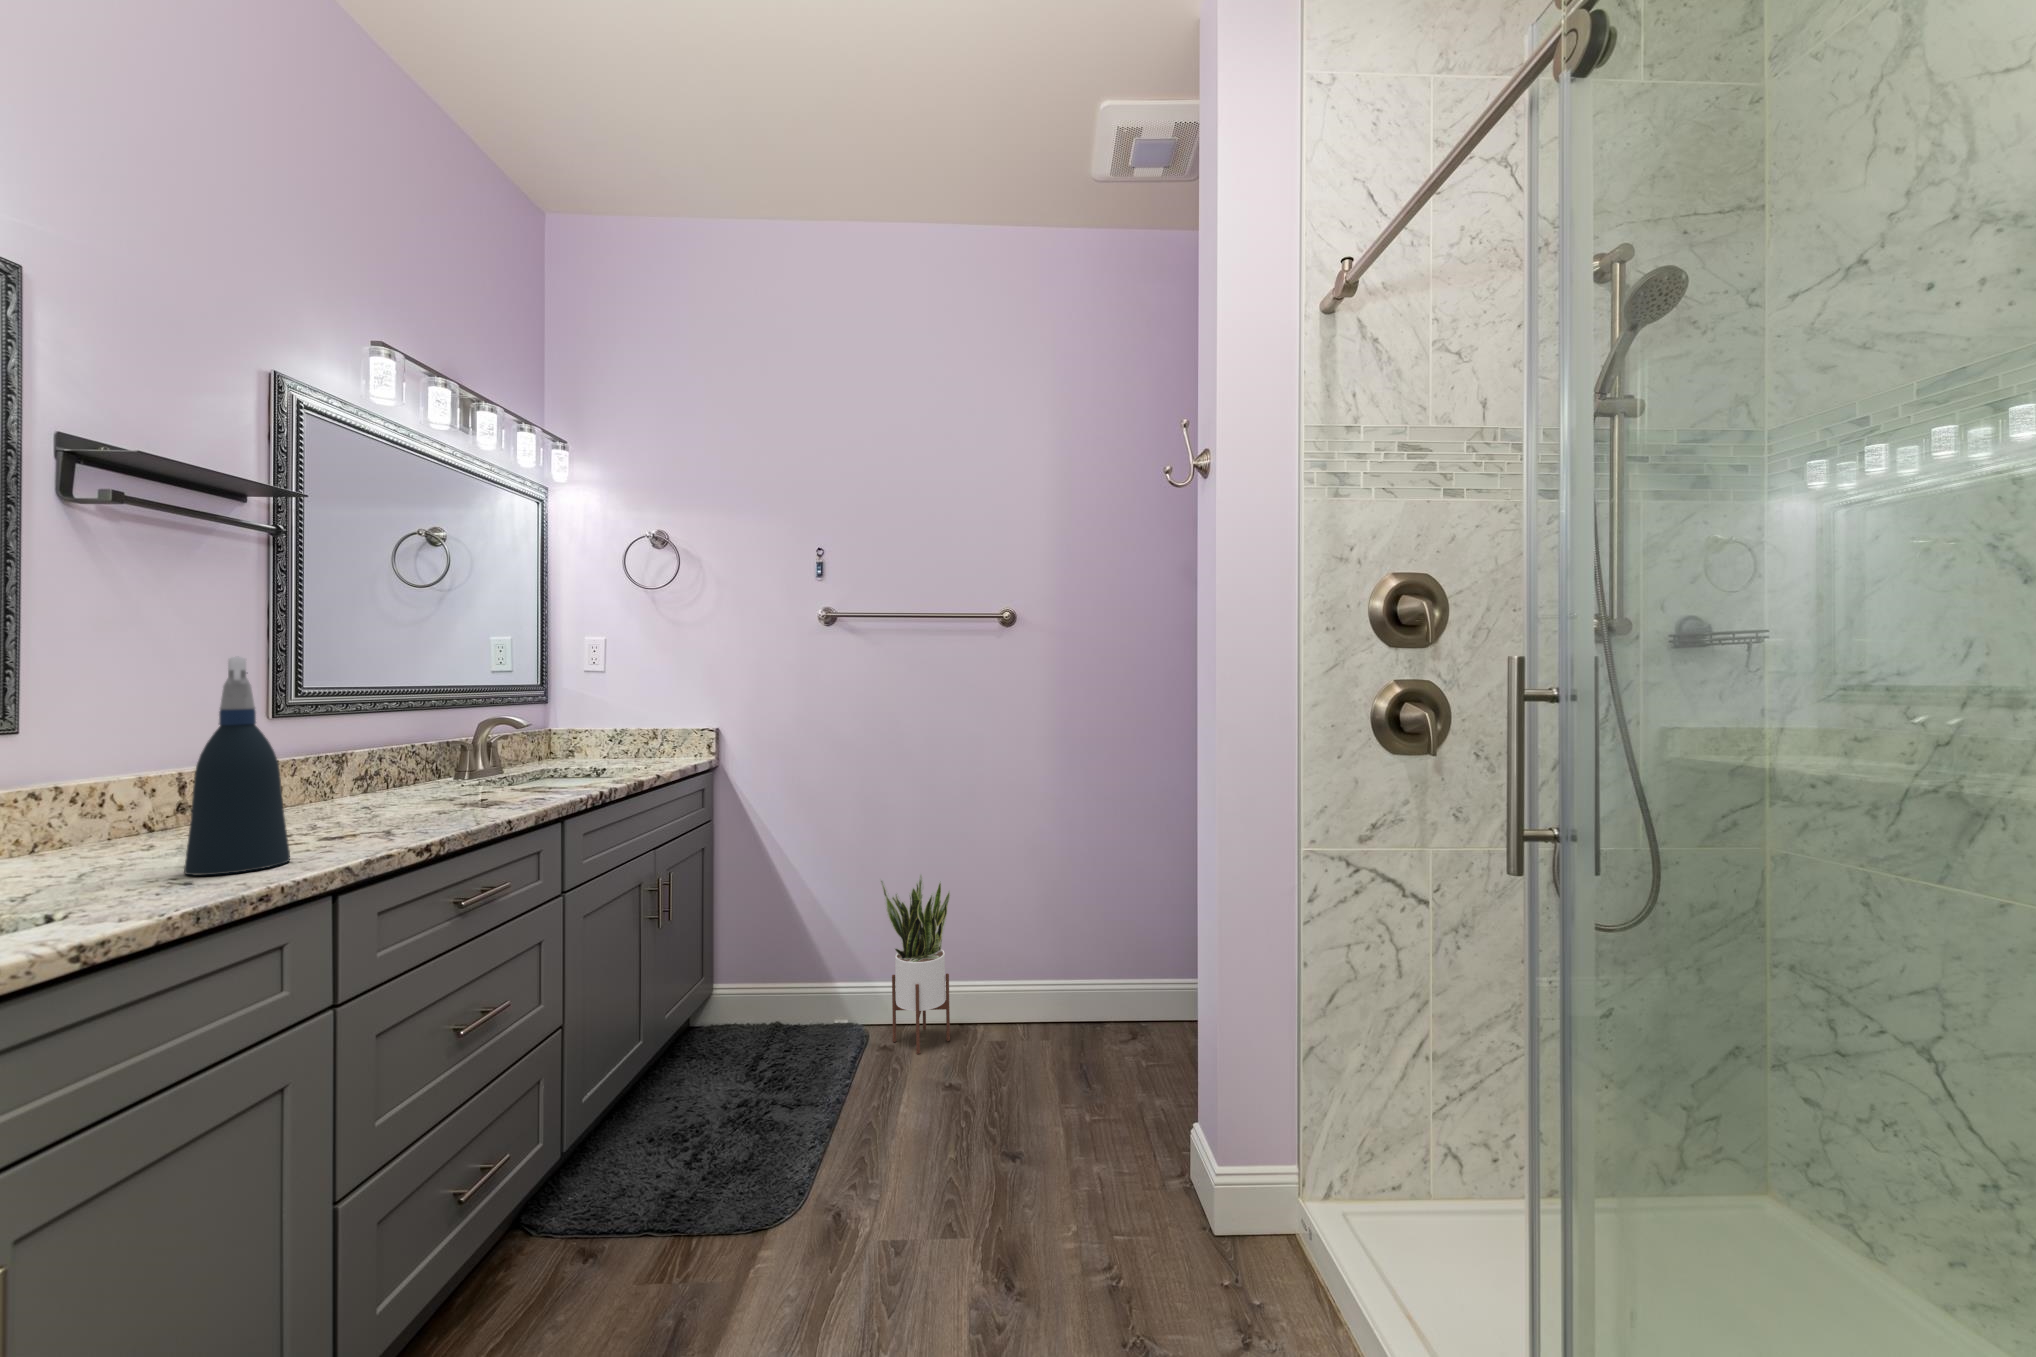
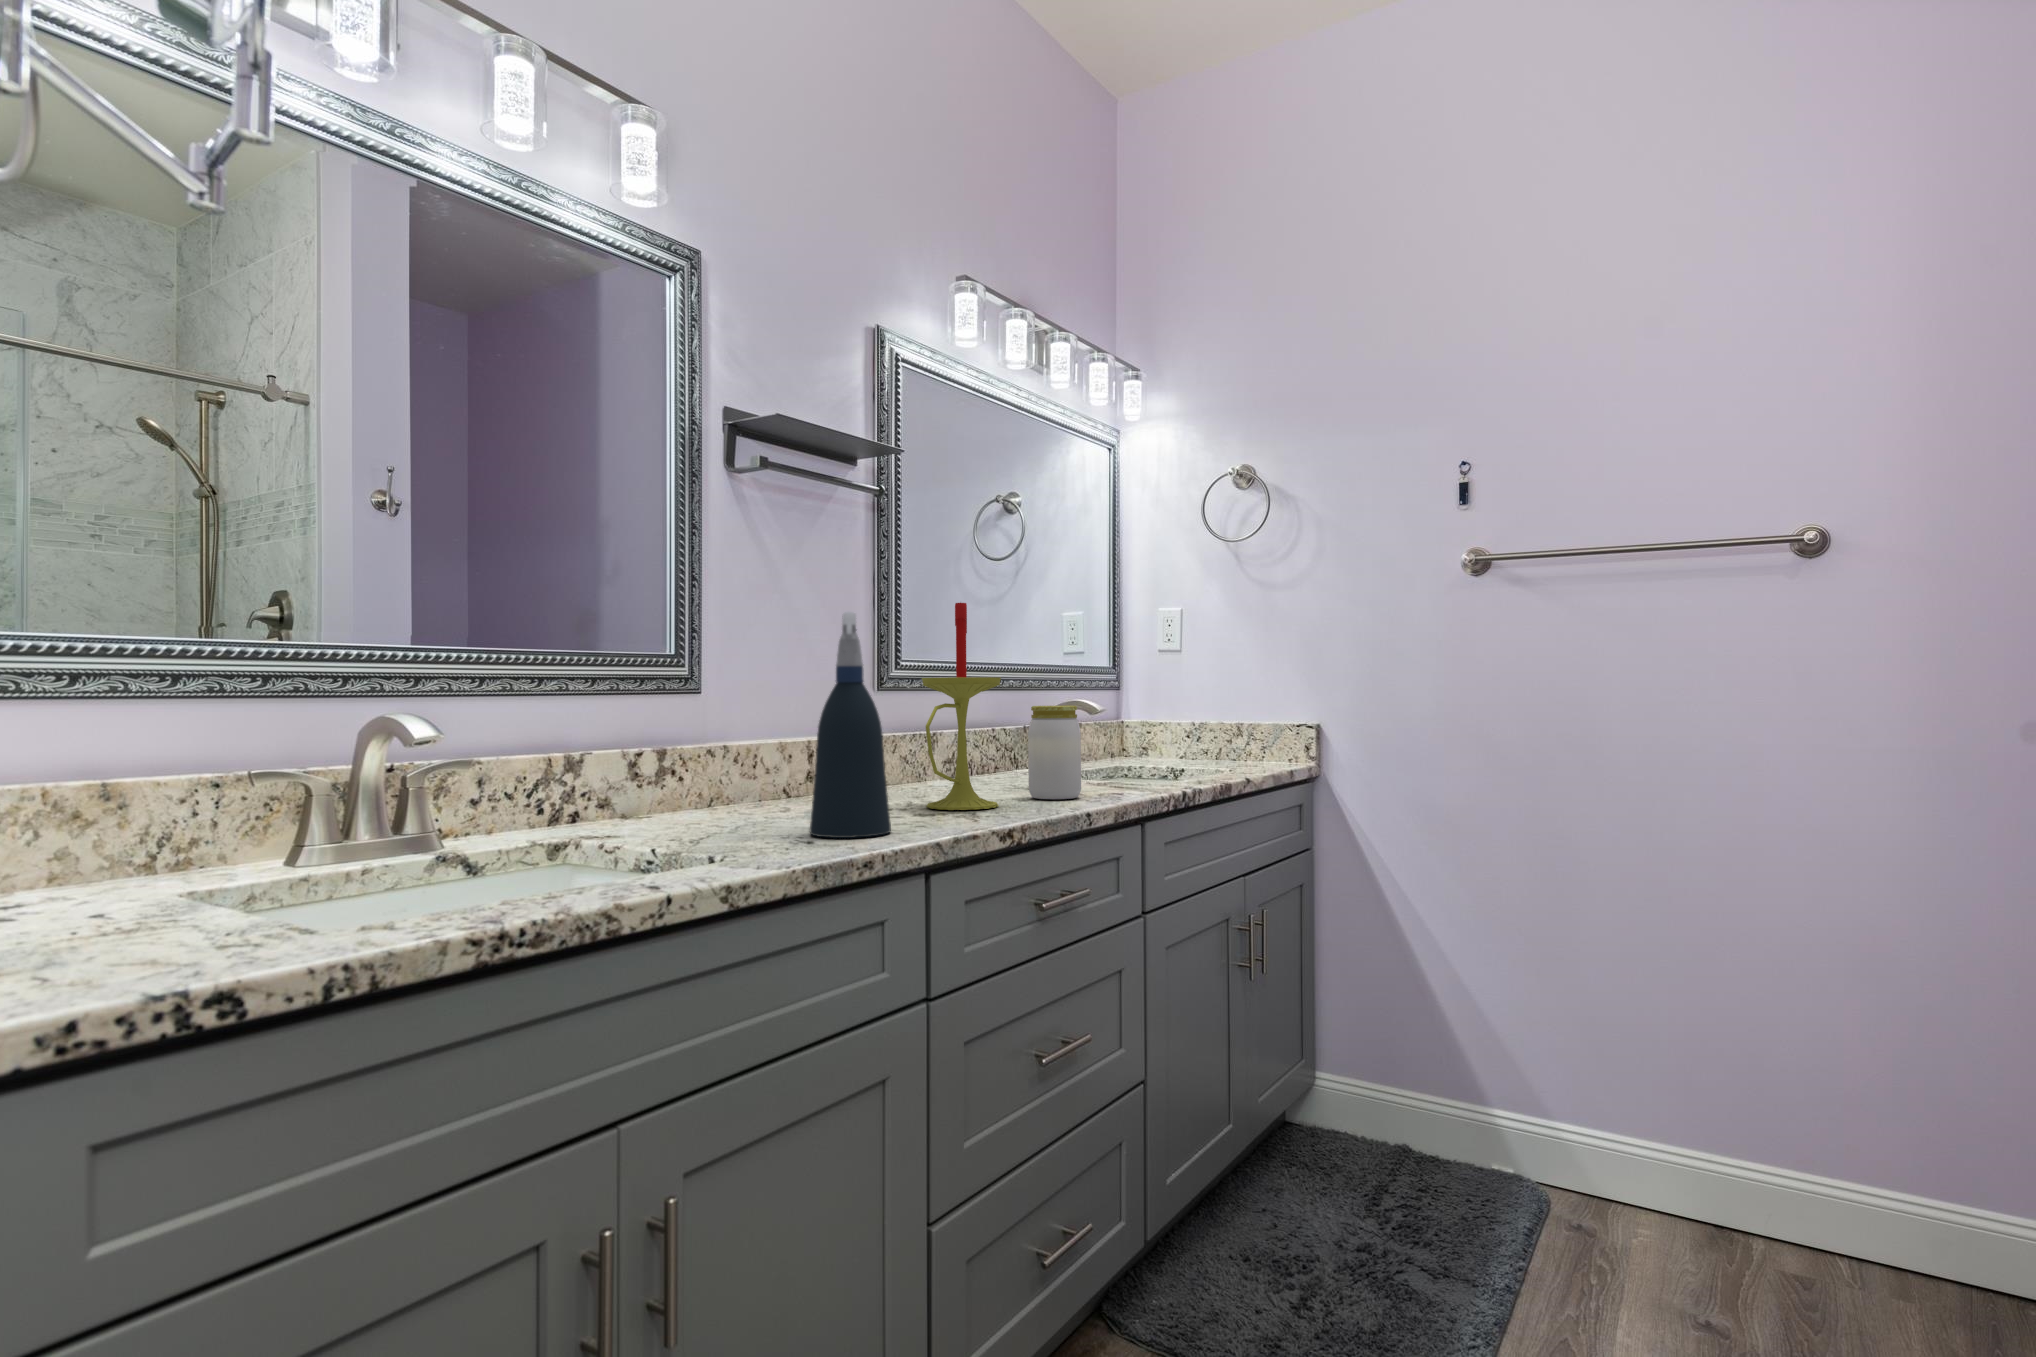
candle: none [328,638,421,830] -> present [922,603,1001,810]
jar: none [449,728,503,809] -> present [1028,706,1081,799]
potted plant: present [880,874,950,1054] -> none [1571,963,1699,1253]

